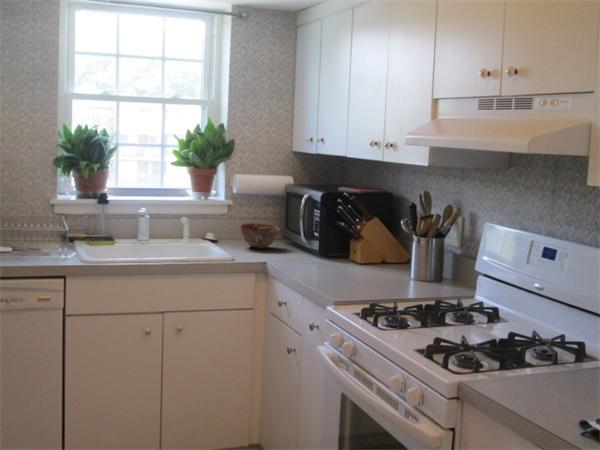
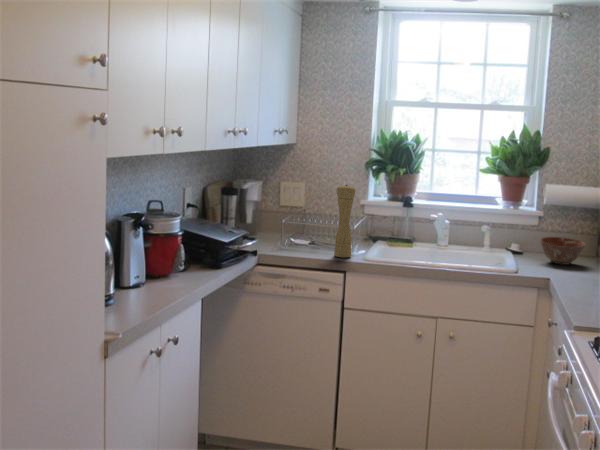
pepper mill: none [48,182,69,262] -> present [334,185,355,258]

